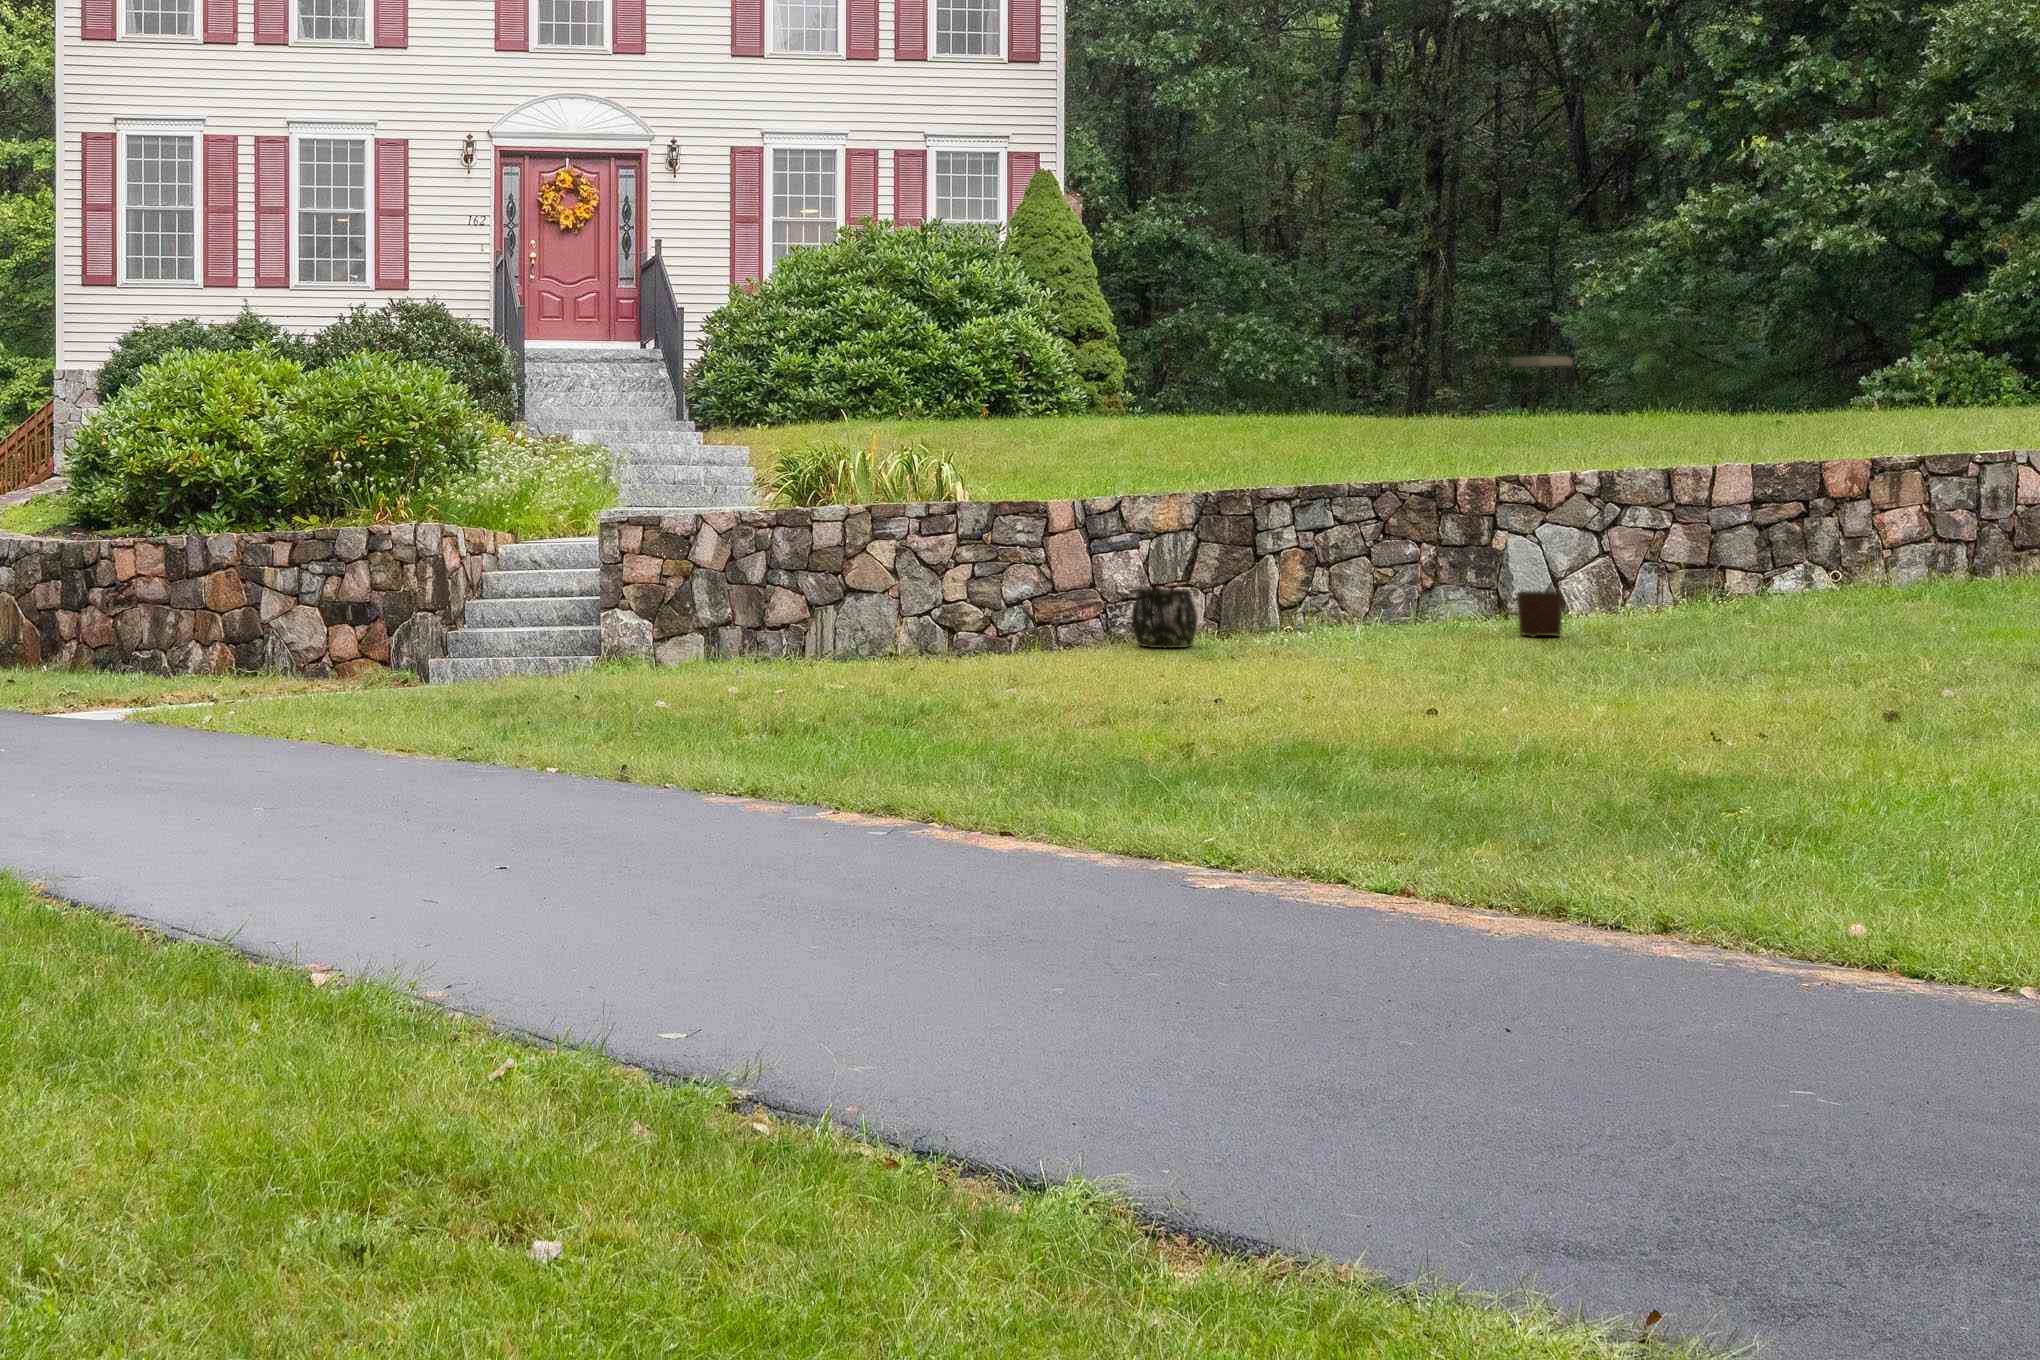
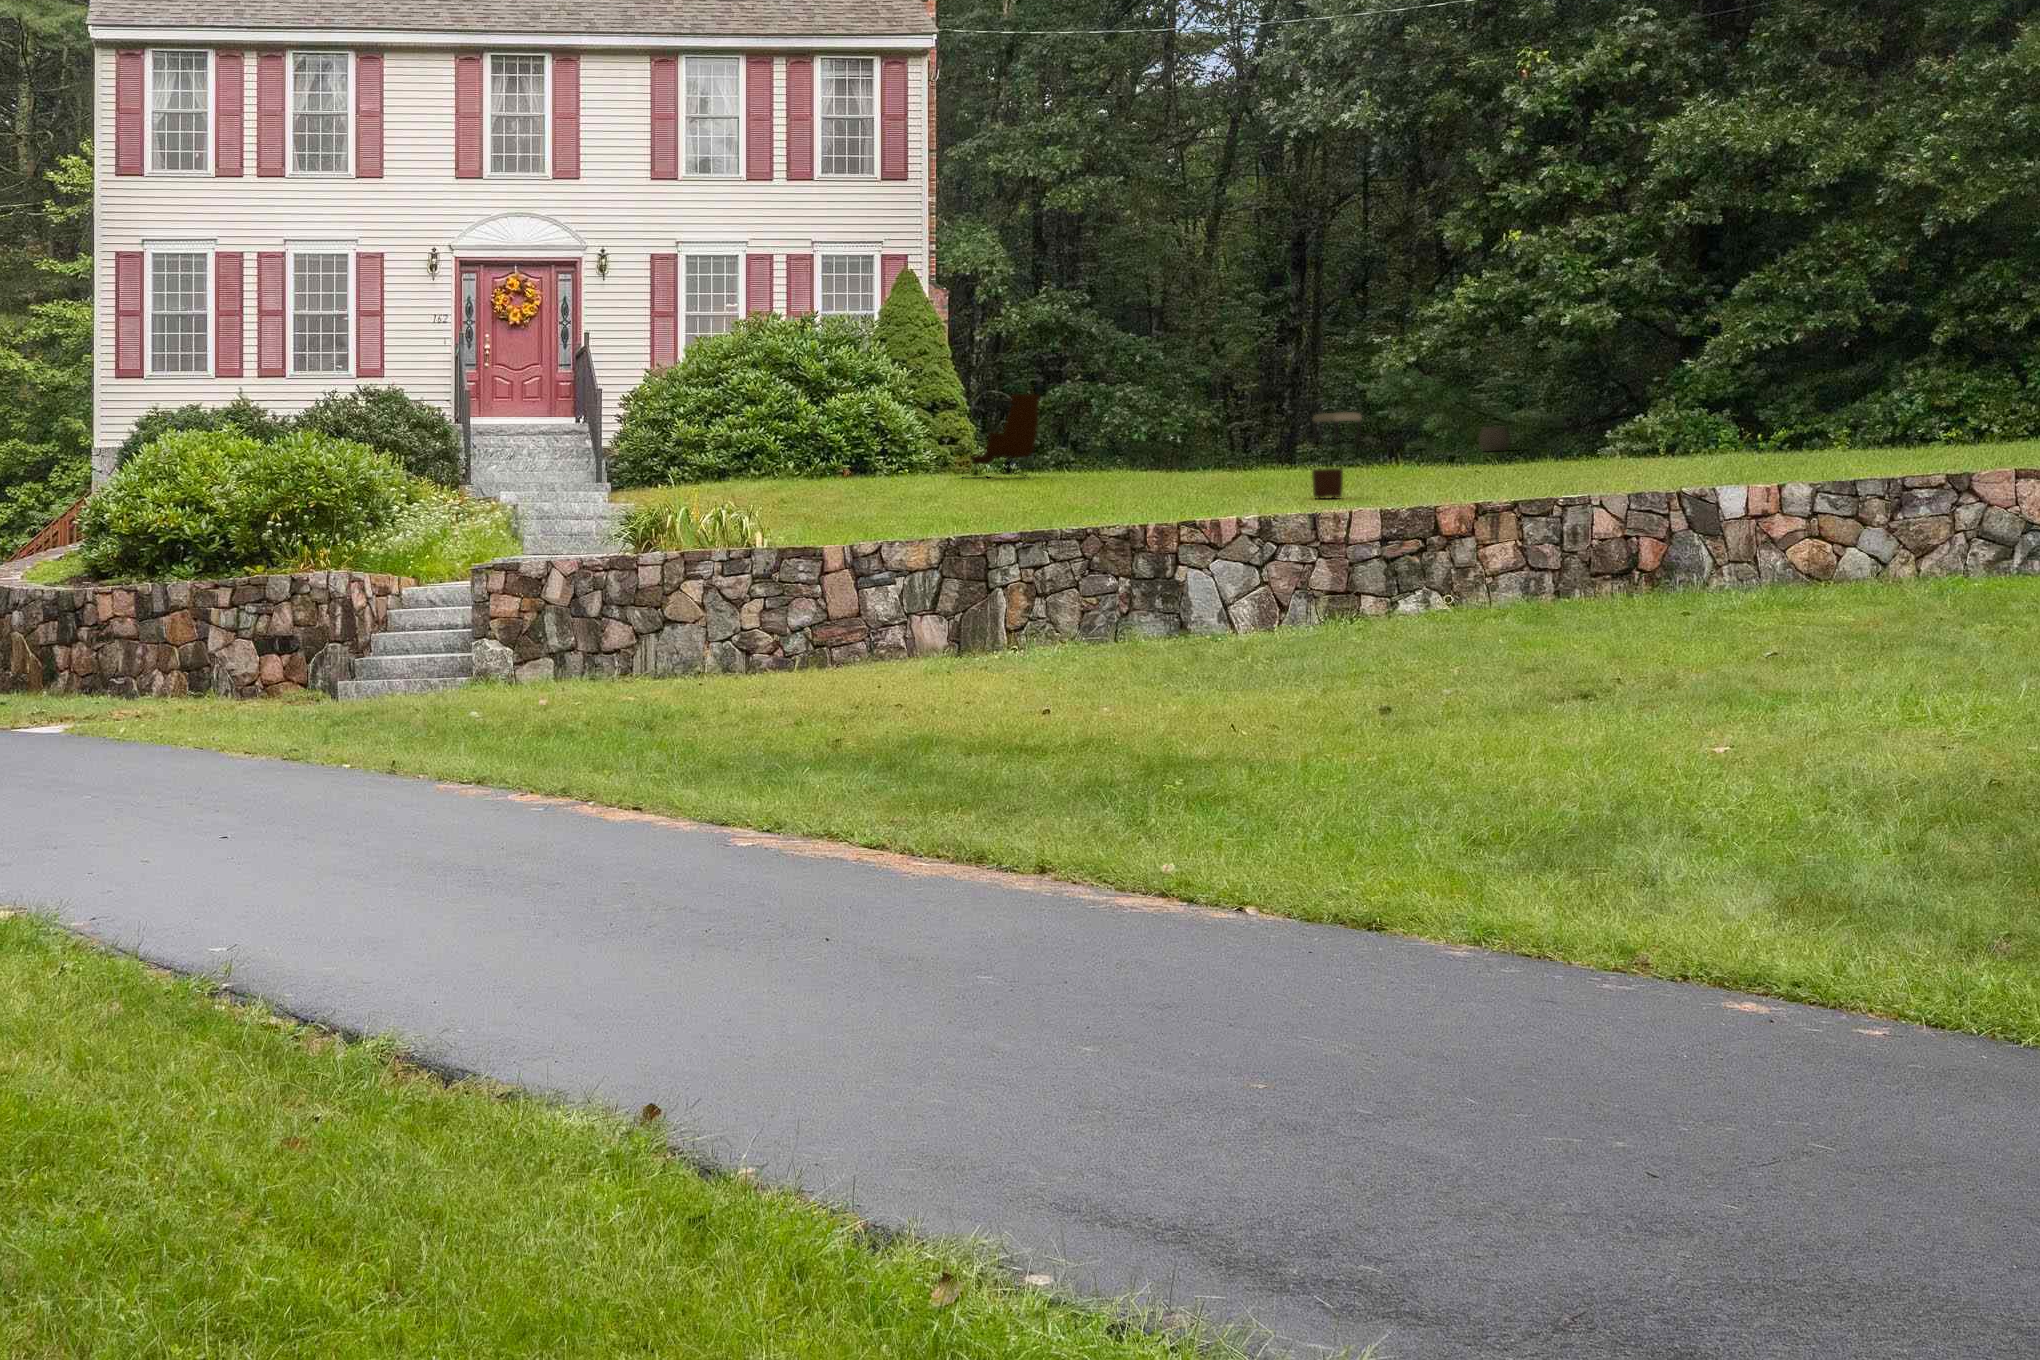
lounge chair: none [1120,321,1228,426] -> present [963,394,1040,478]
woven basket: present [1131,588,1198,648] -> present [1479,427,1510,451]
planter: present [1517,591,1562,637] -> present [1312,468,1343,498]

